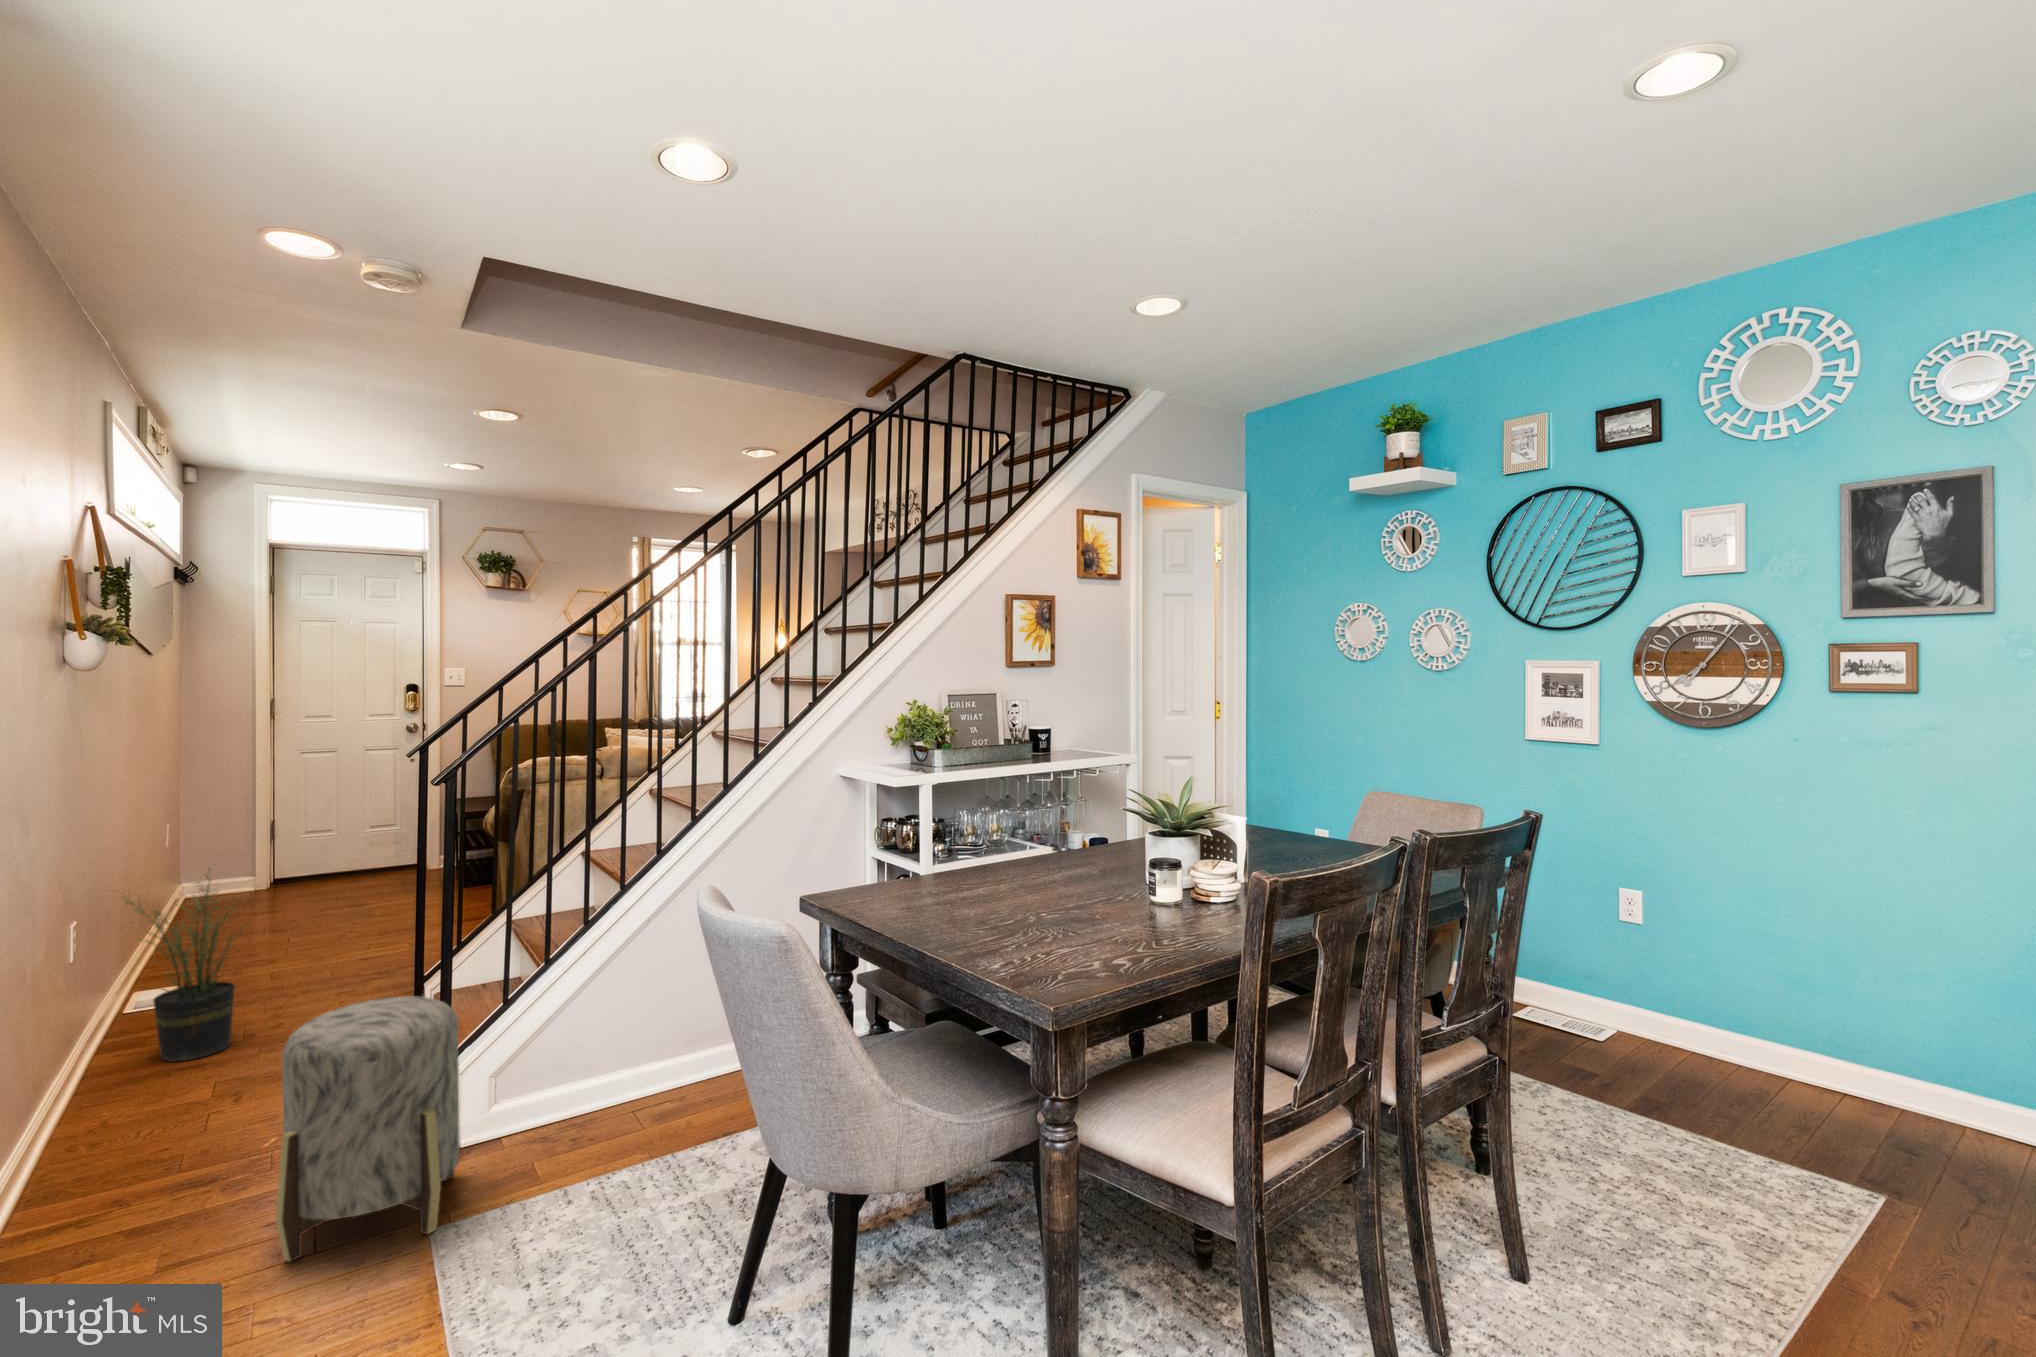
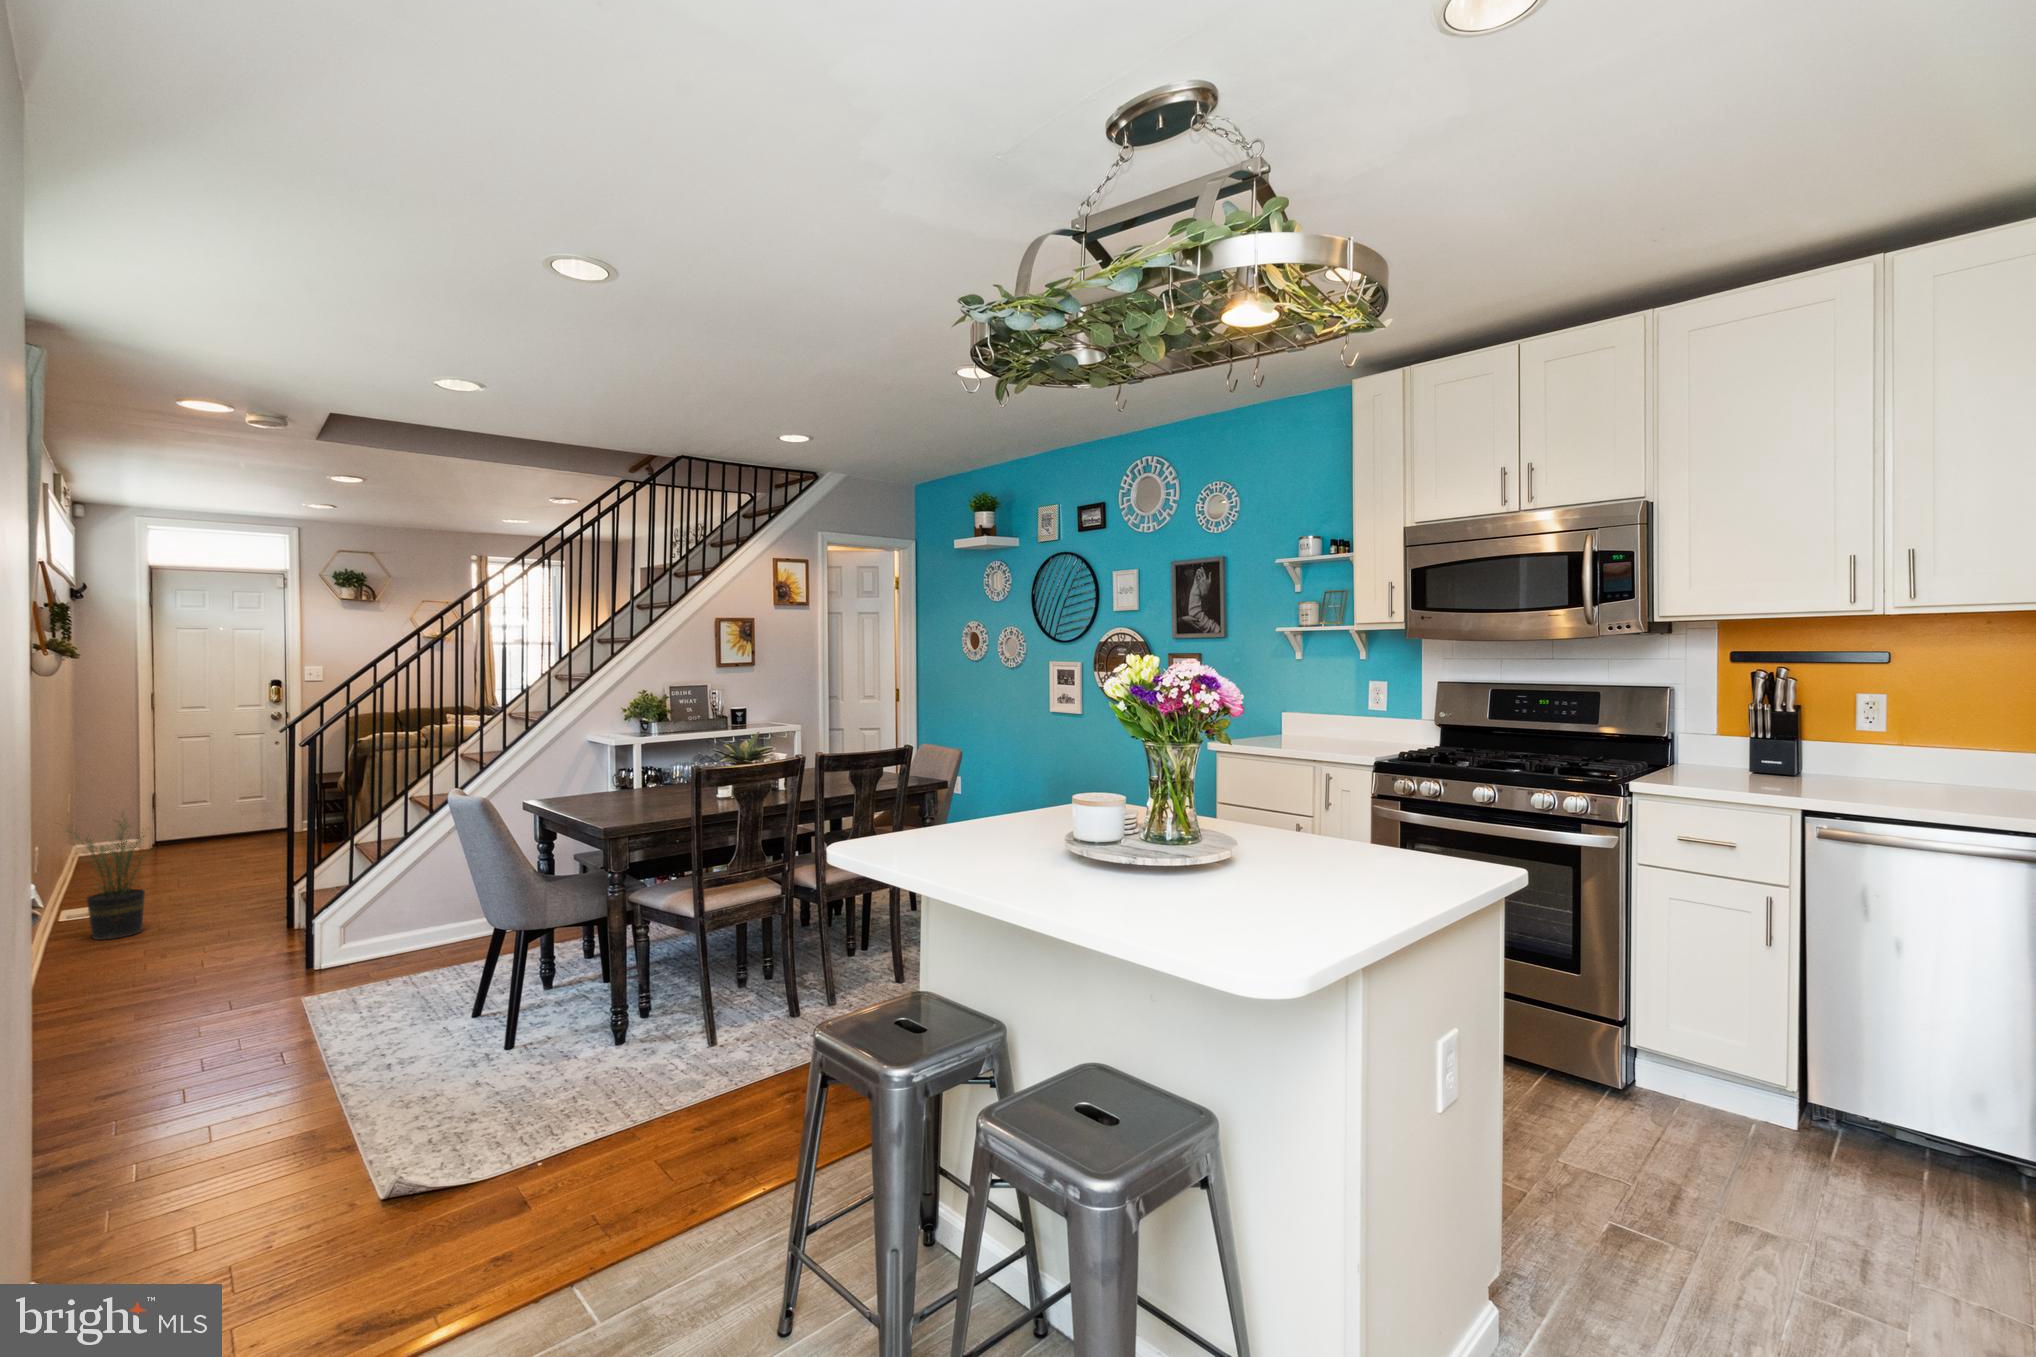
ottoman: present [276,996,459,1262] -> none [193,870,306,1011]

